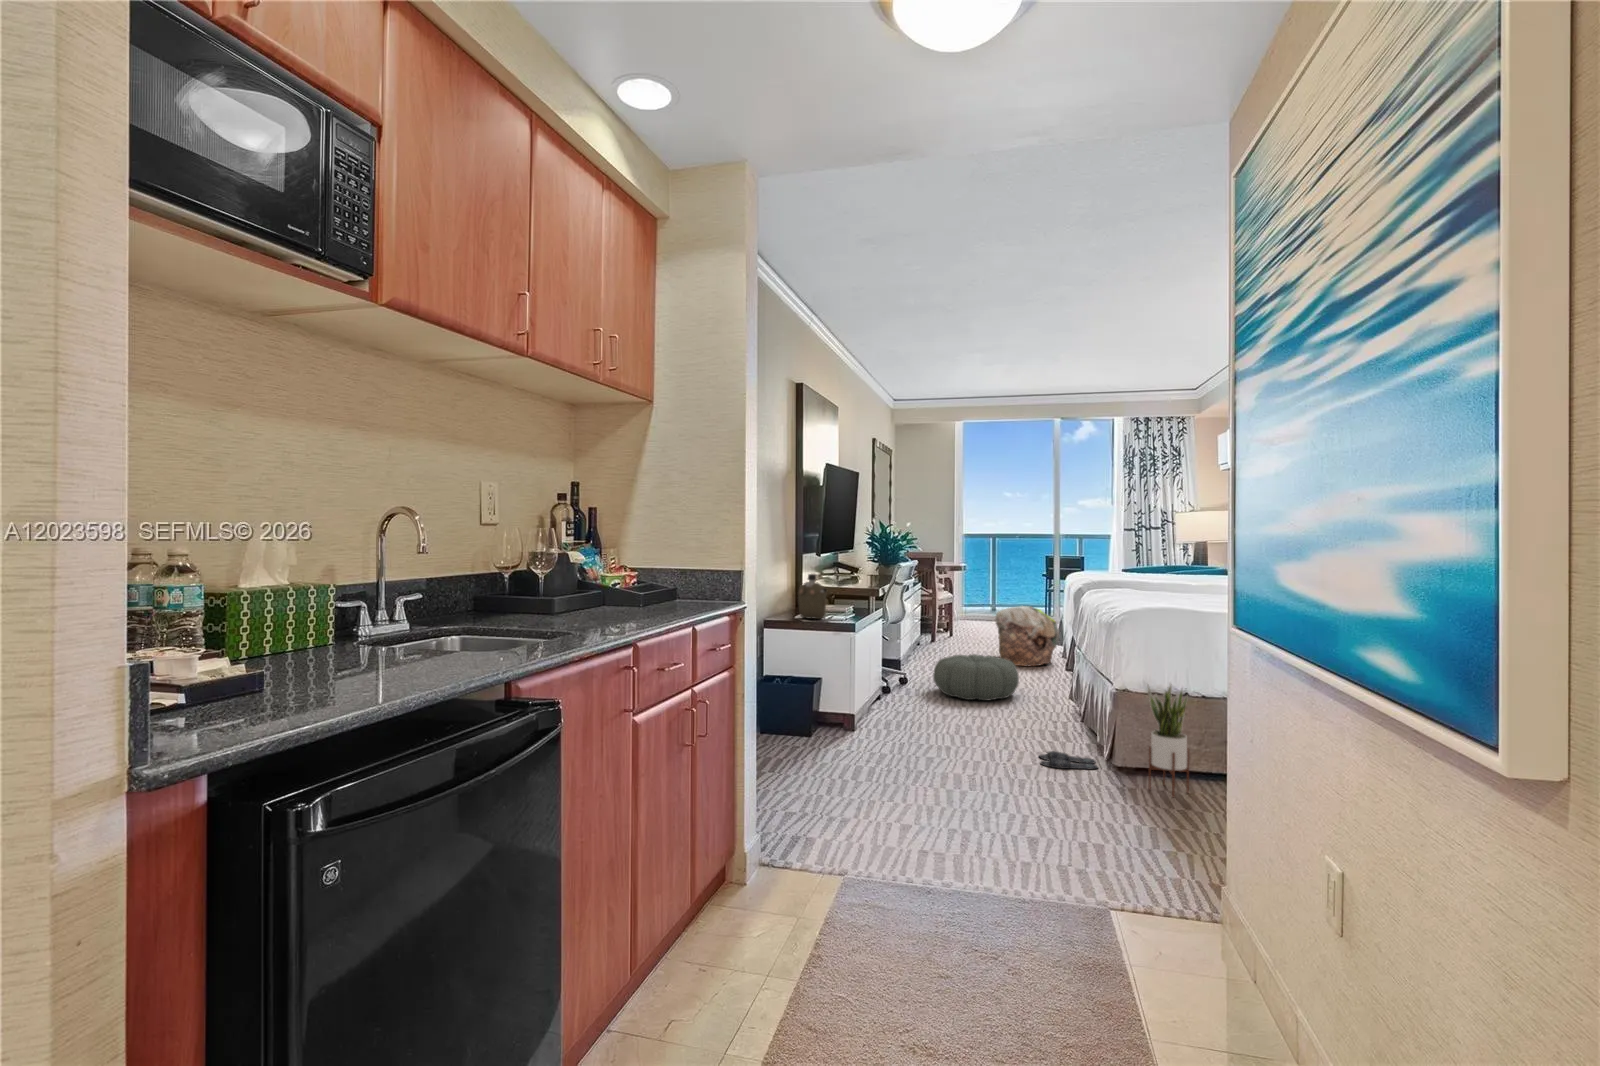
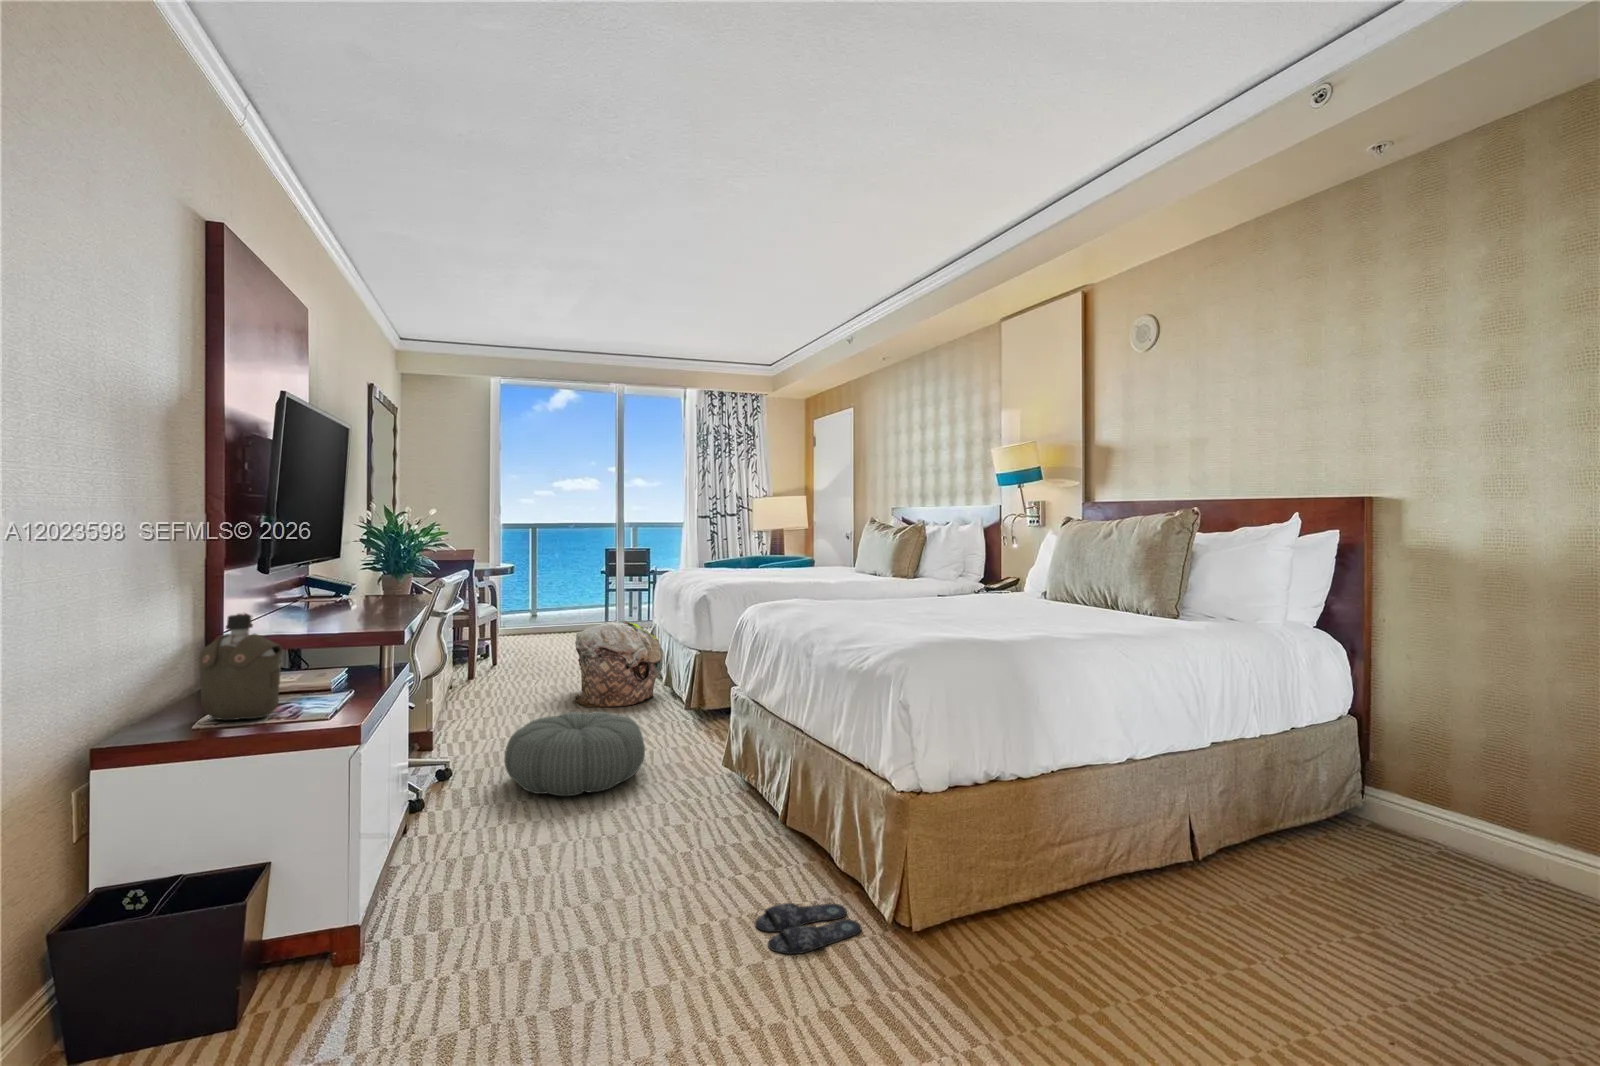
potted plant: present [1148,684,1189,797] -> none [970,771,1026,976]

